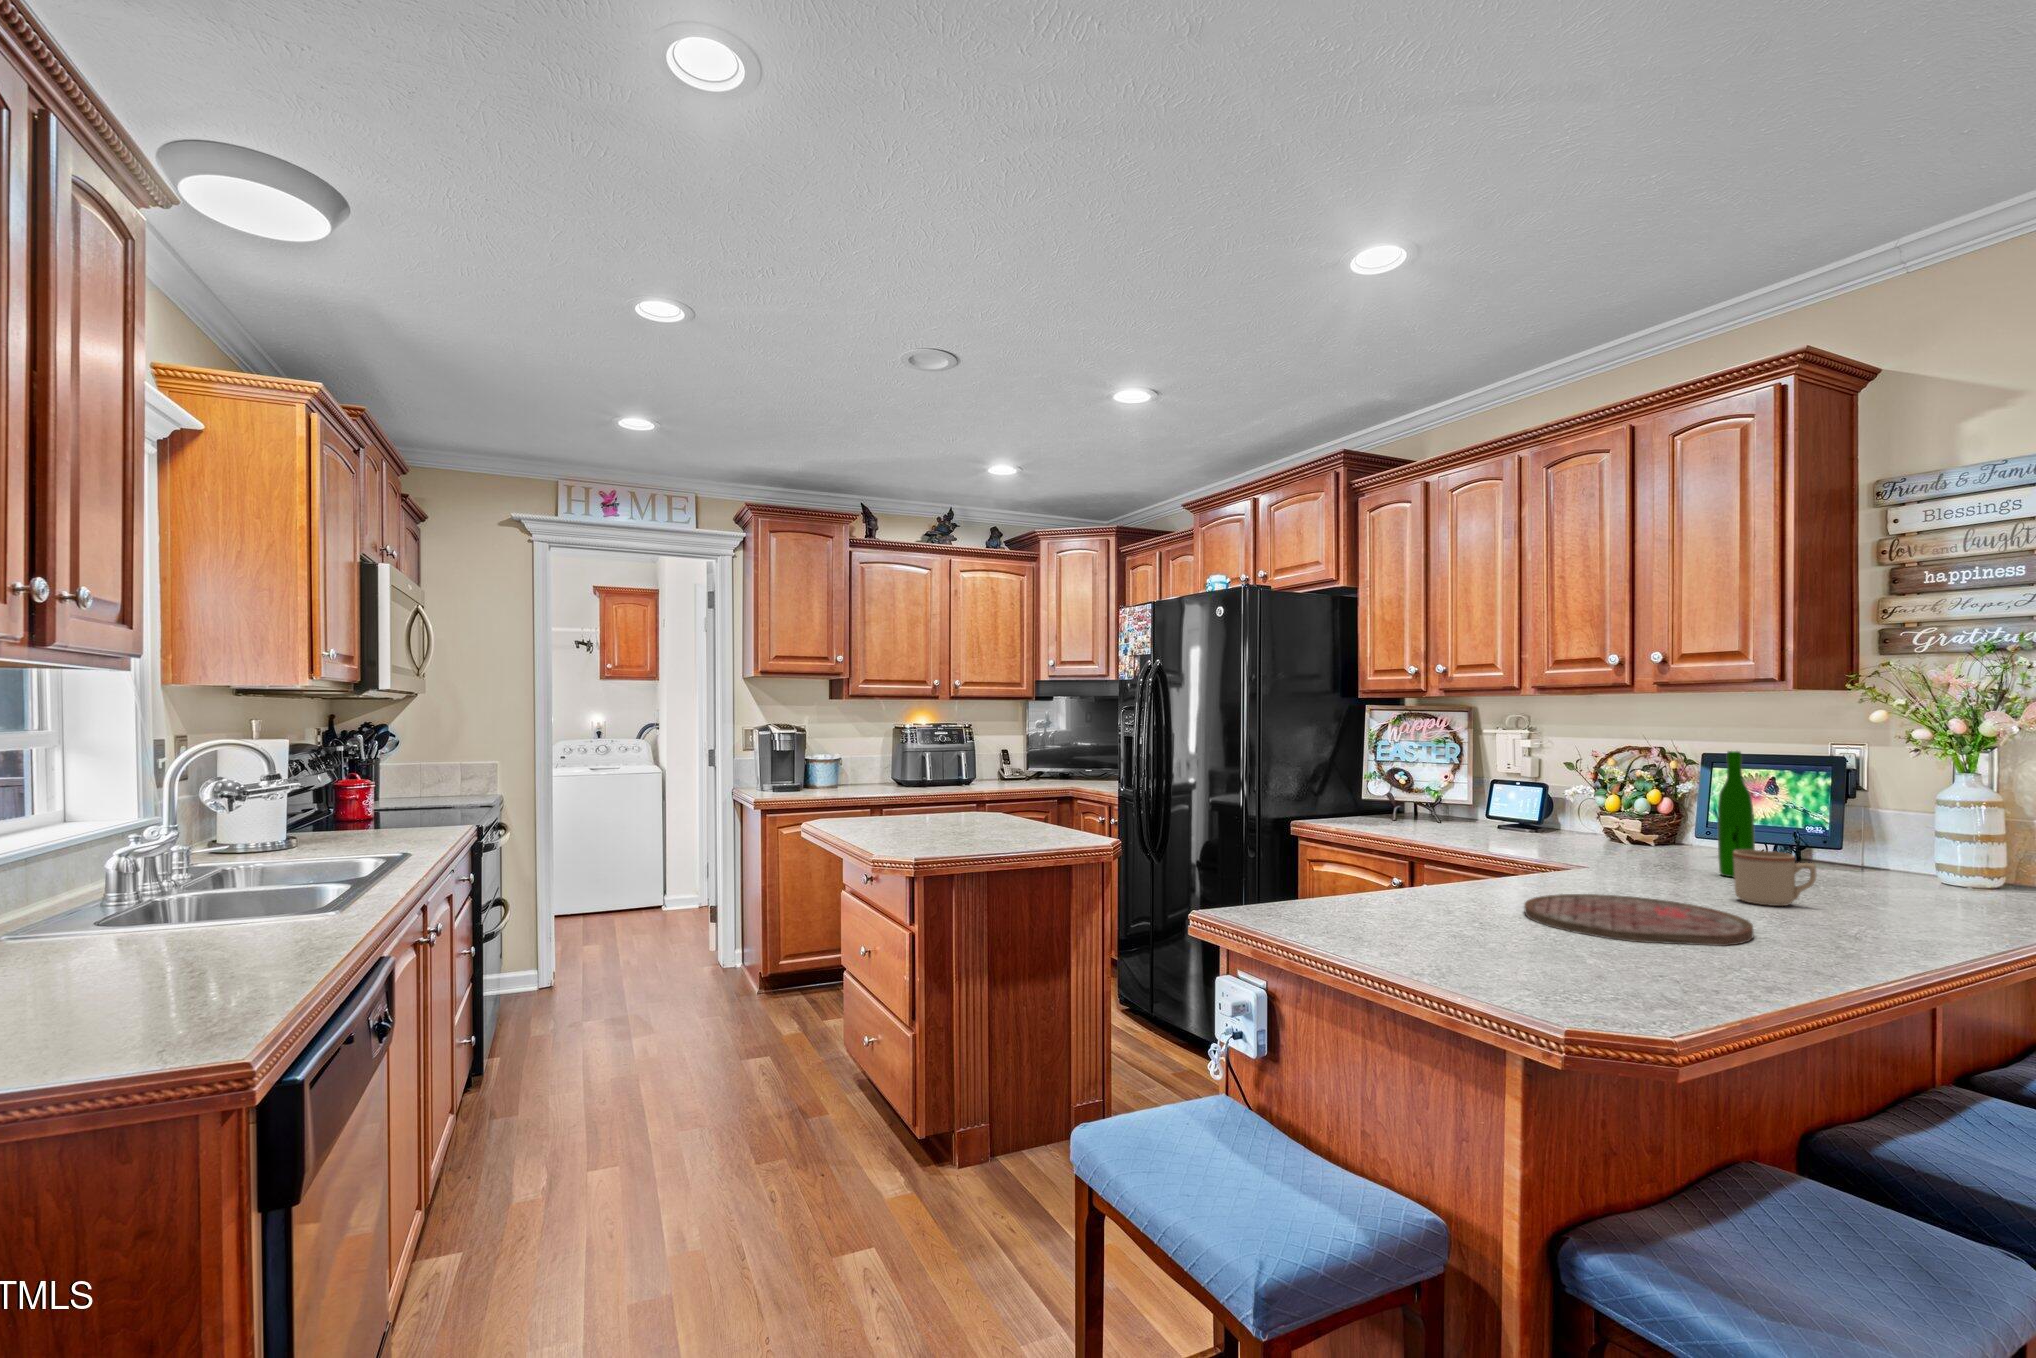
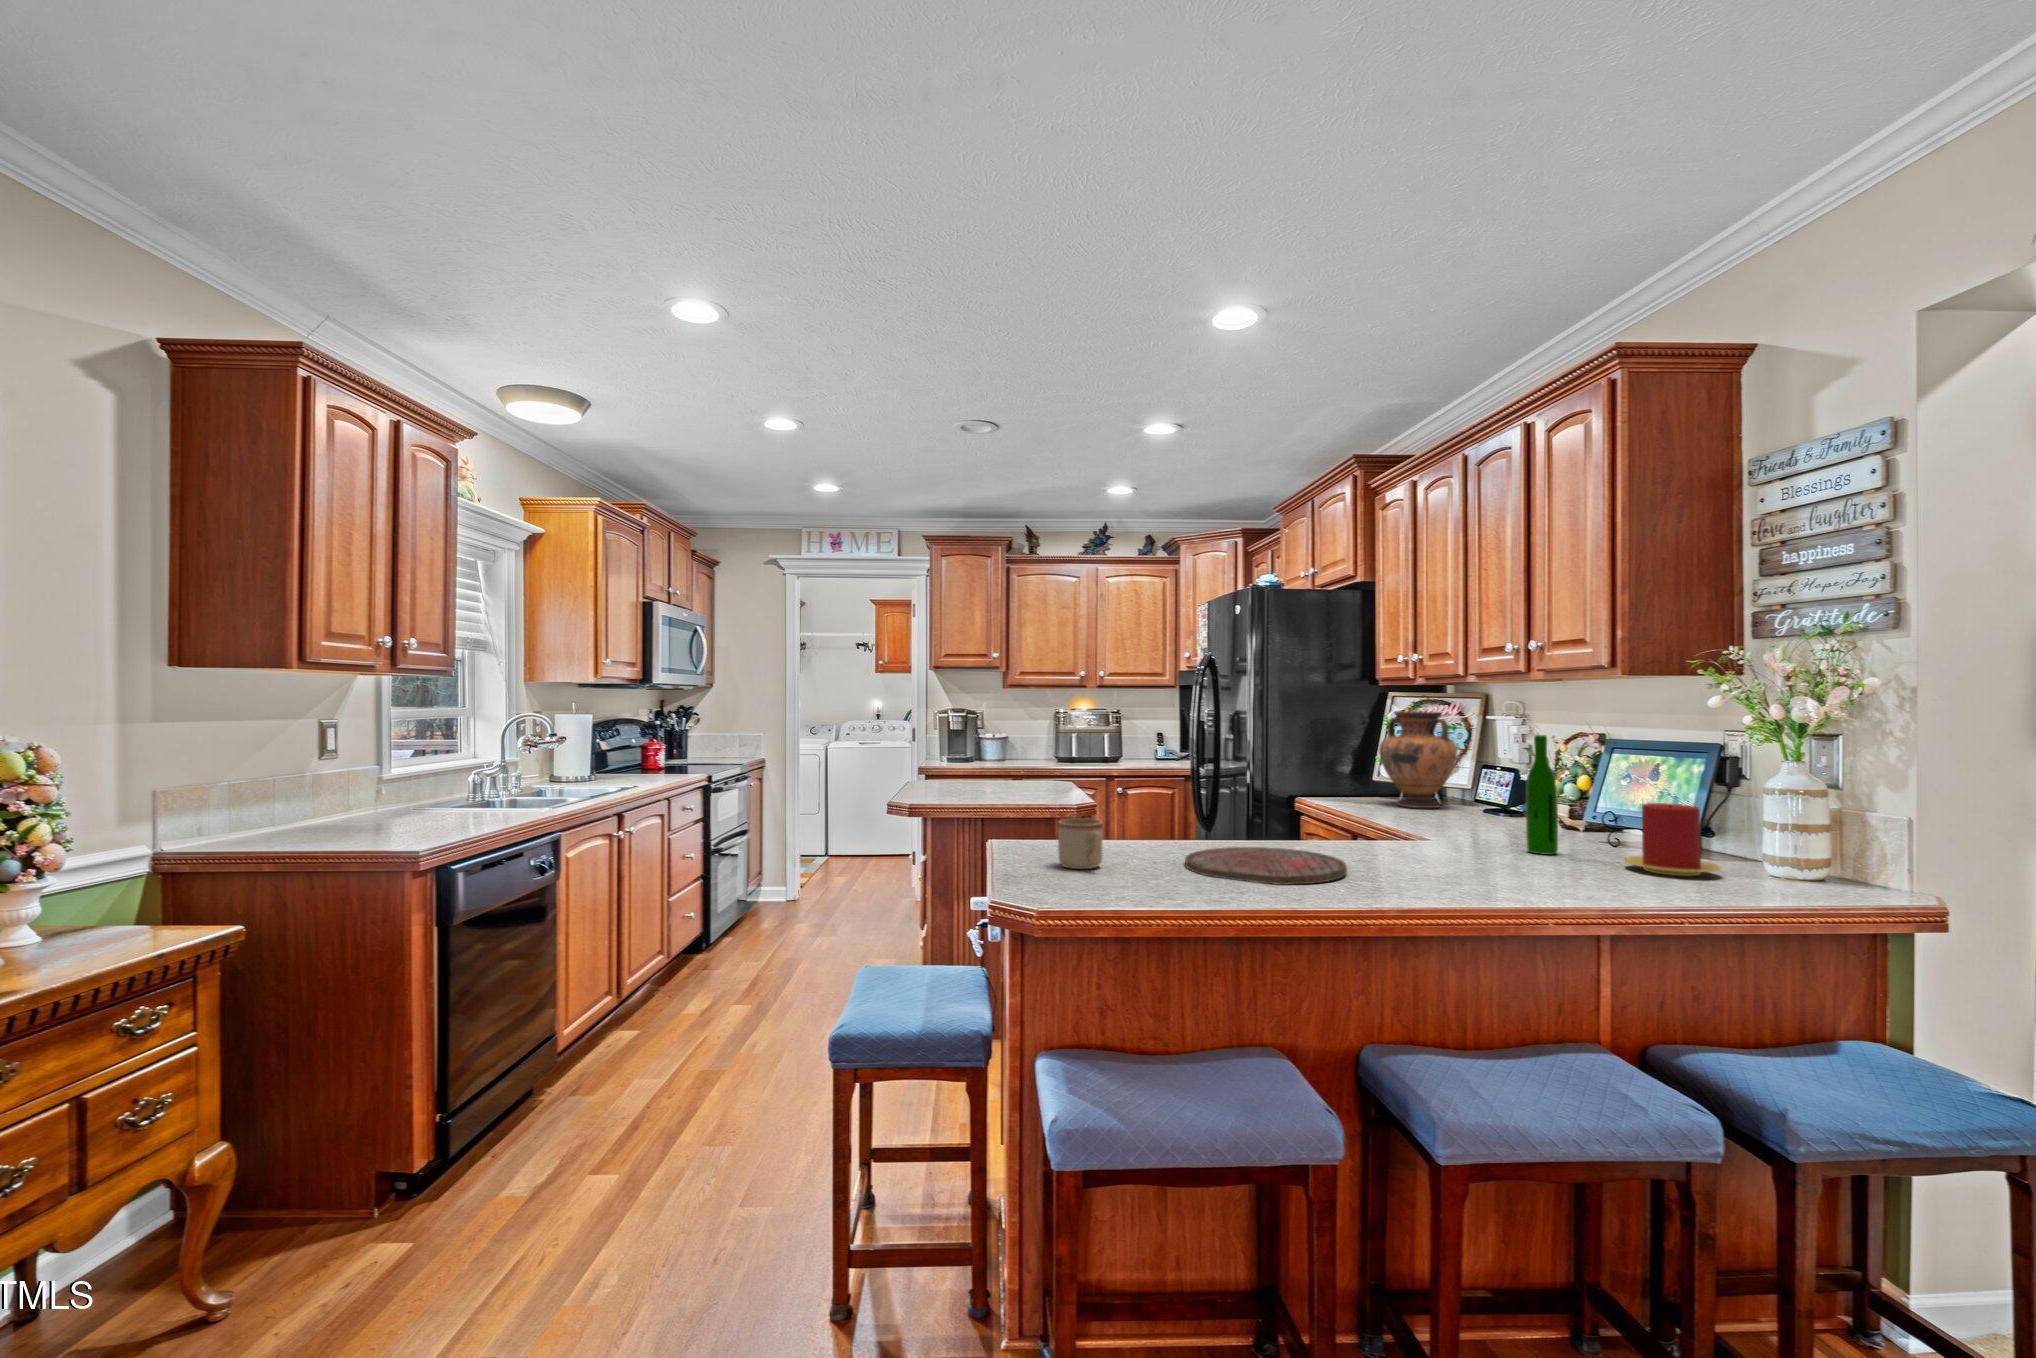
vase: none [1401,727,1484,830] -> present [1379,711,1457,808]
candle: none [1844,819,1953,894] -> present [1625,803,1721,876]
mug: present [1733,850,1816,906] -> present [1058,818,1103,869]

